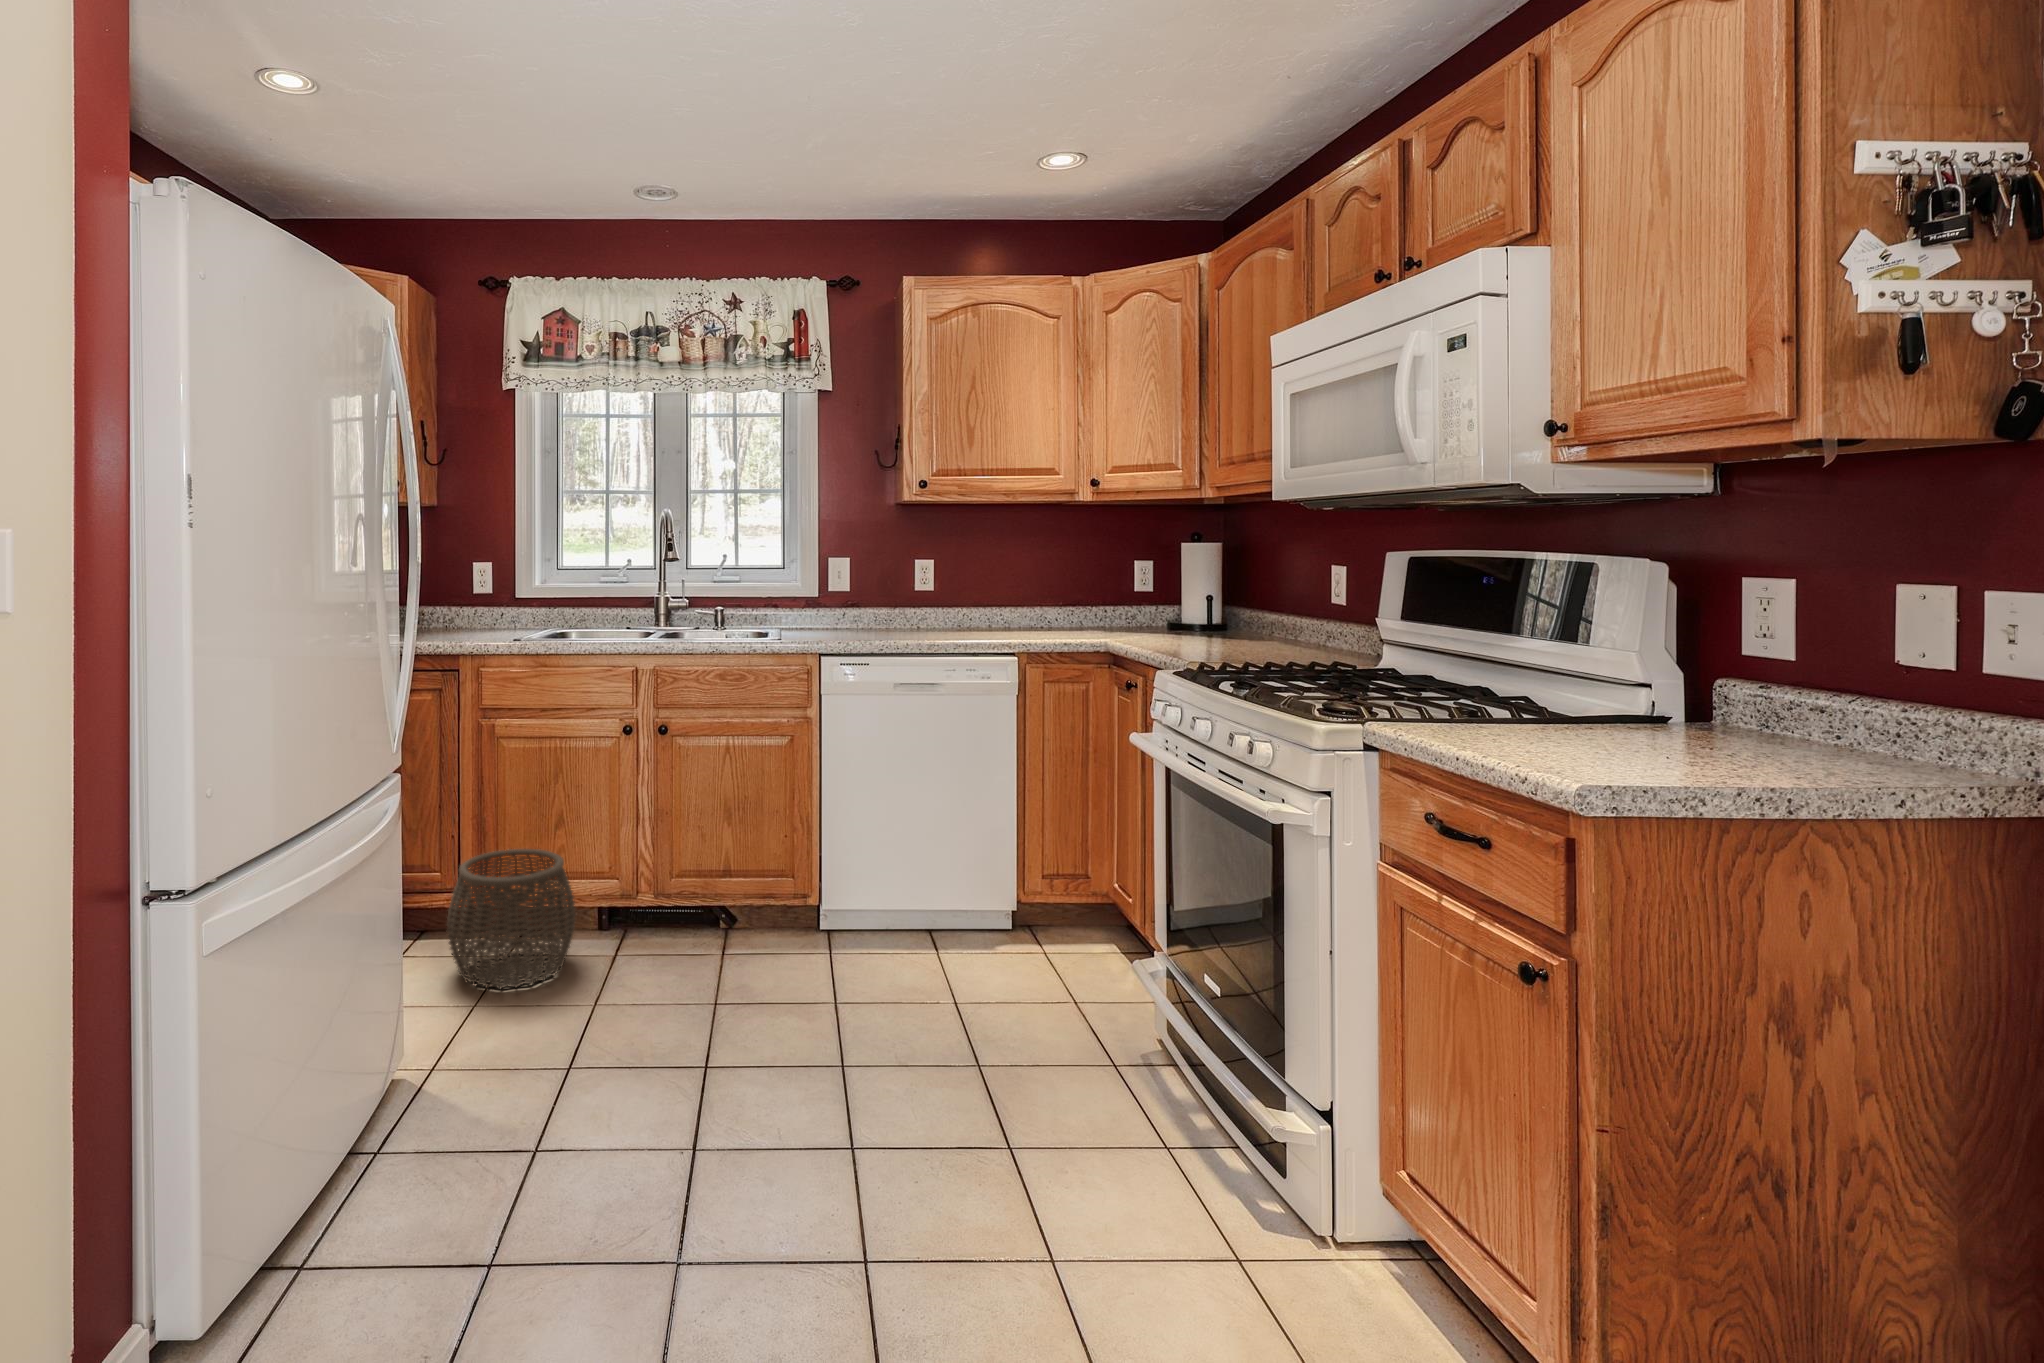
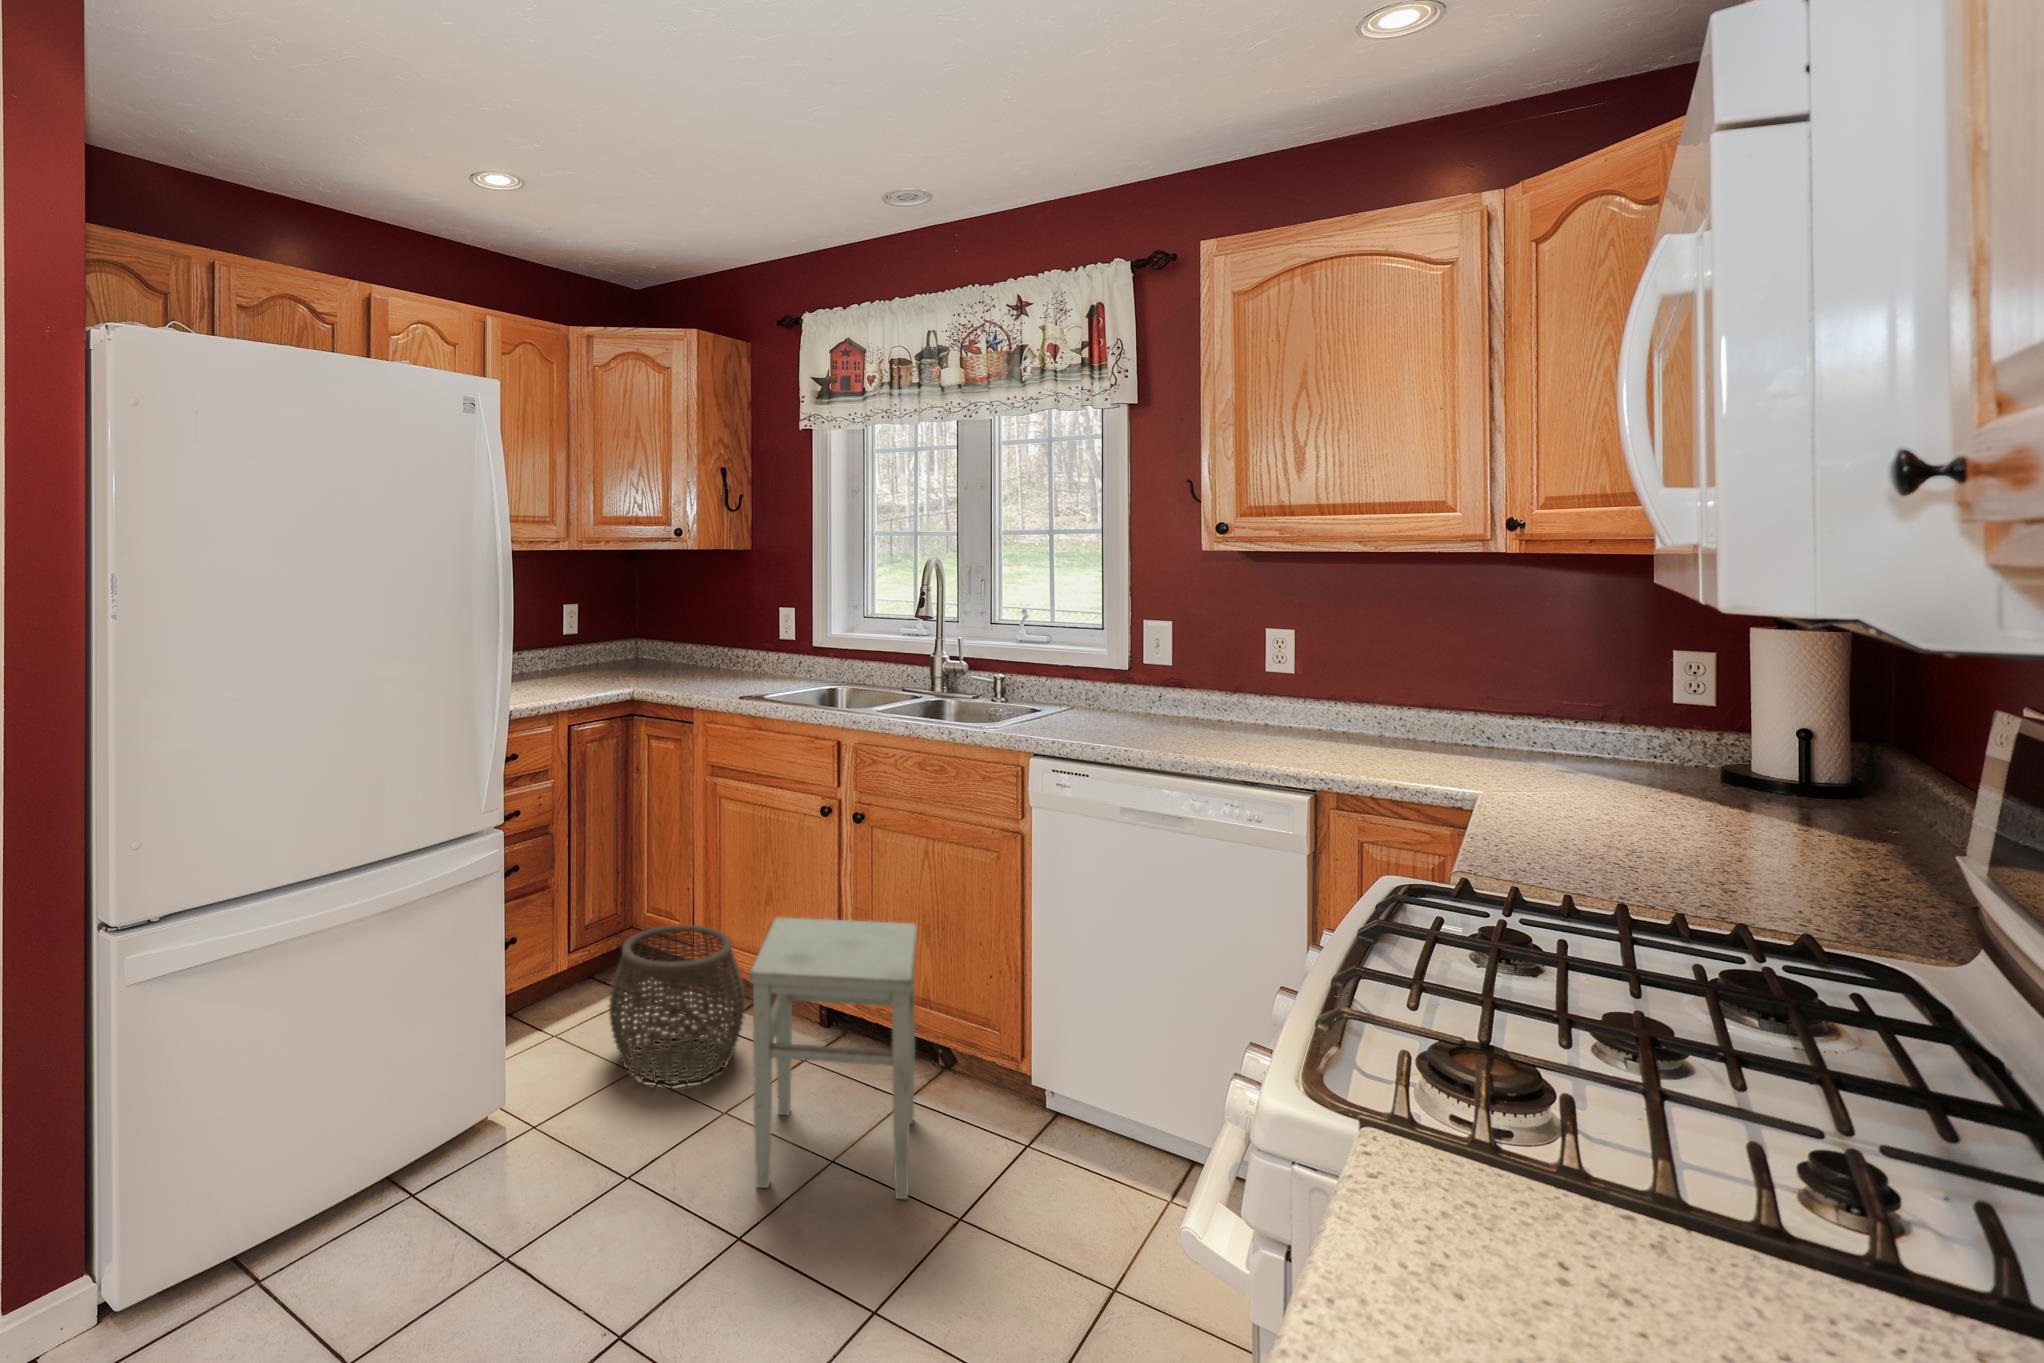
stool: none [634,799,798,1021] -> present [749,917,917,1199]

